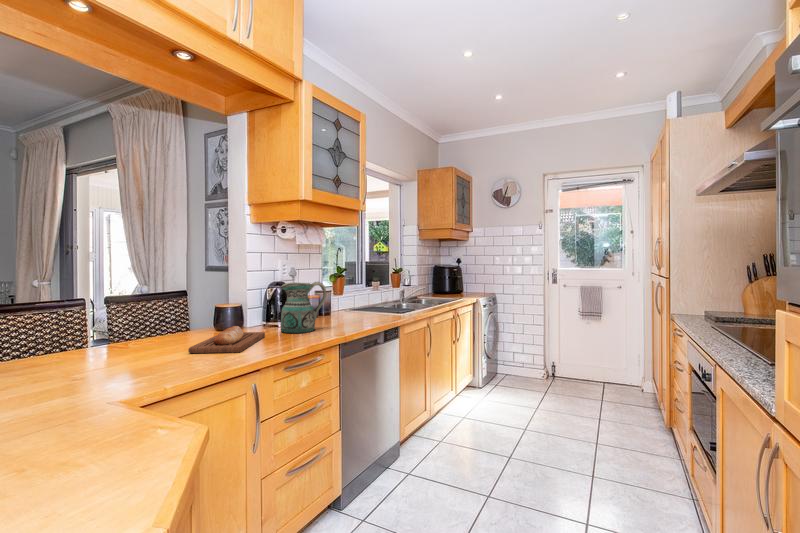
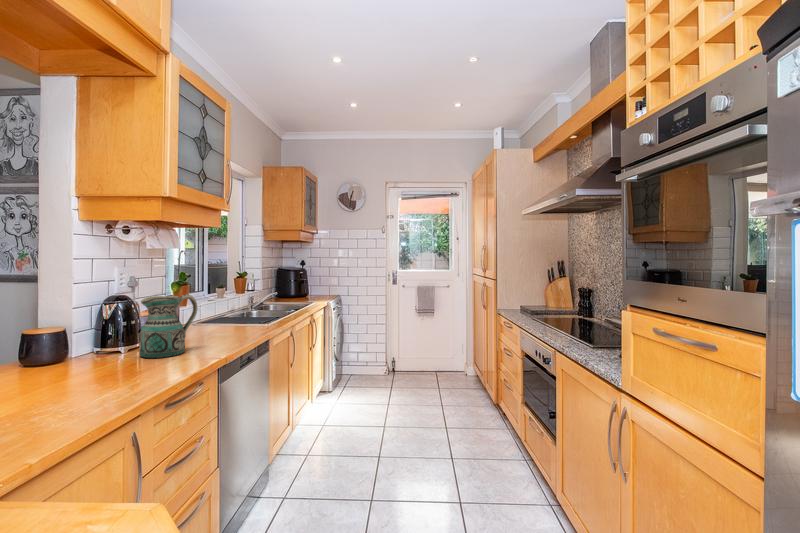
bread loaf: present [188,326,265,353] -> none [37,356,126,399]

